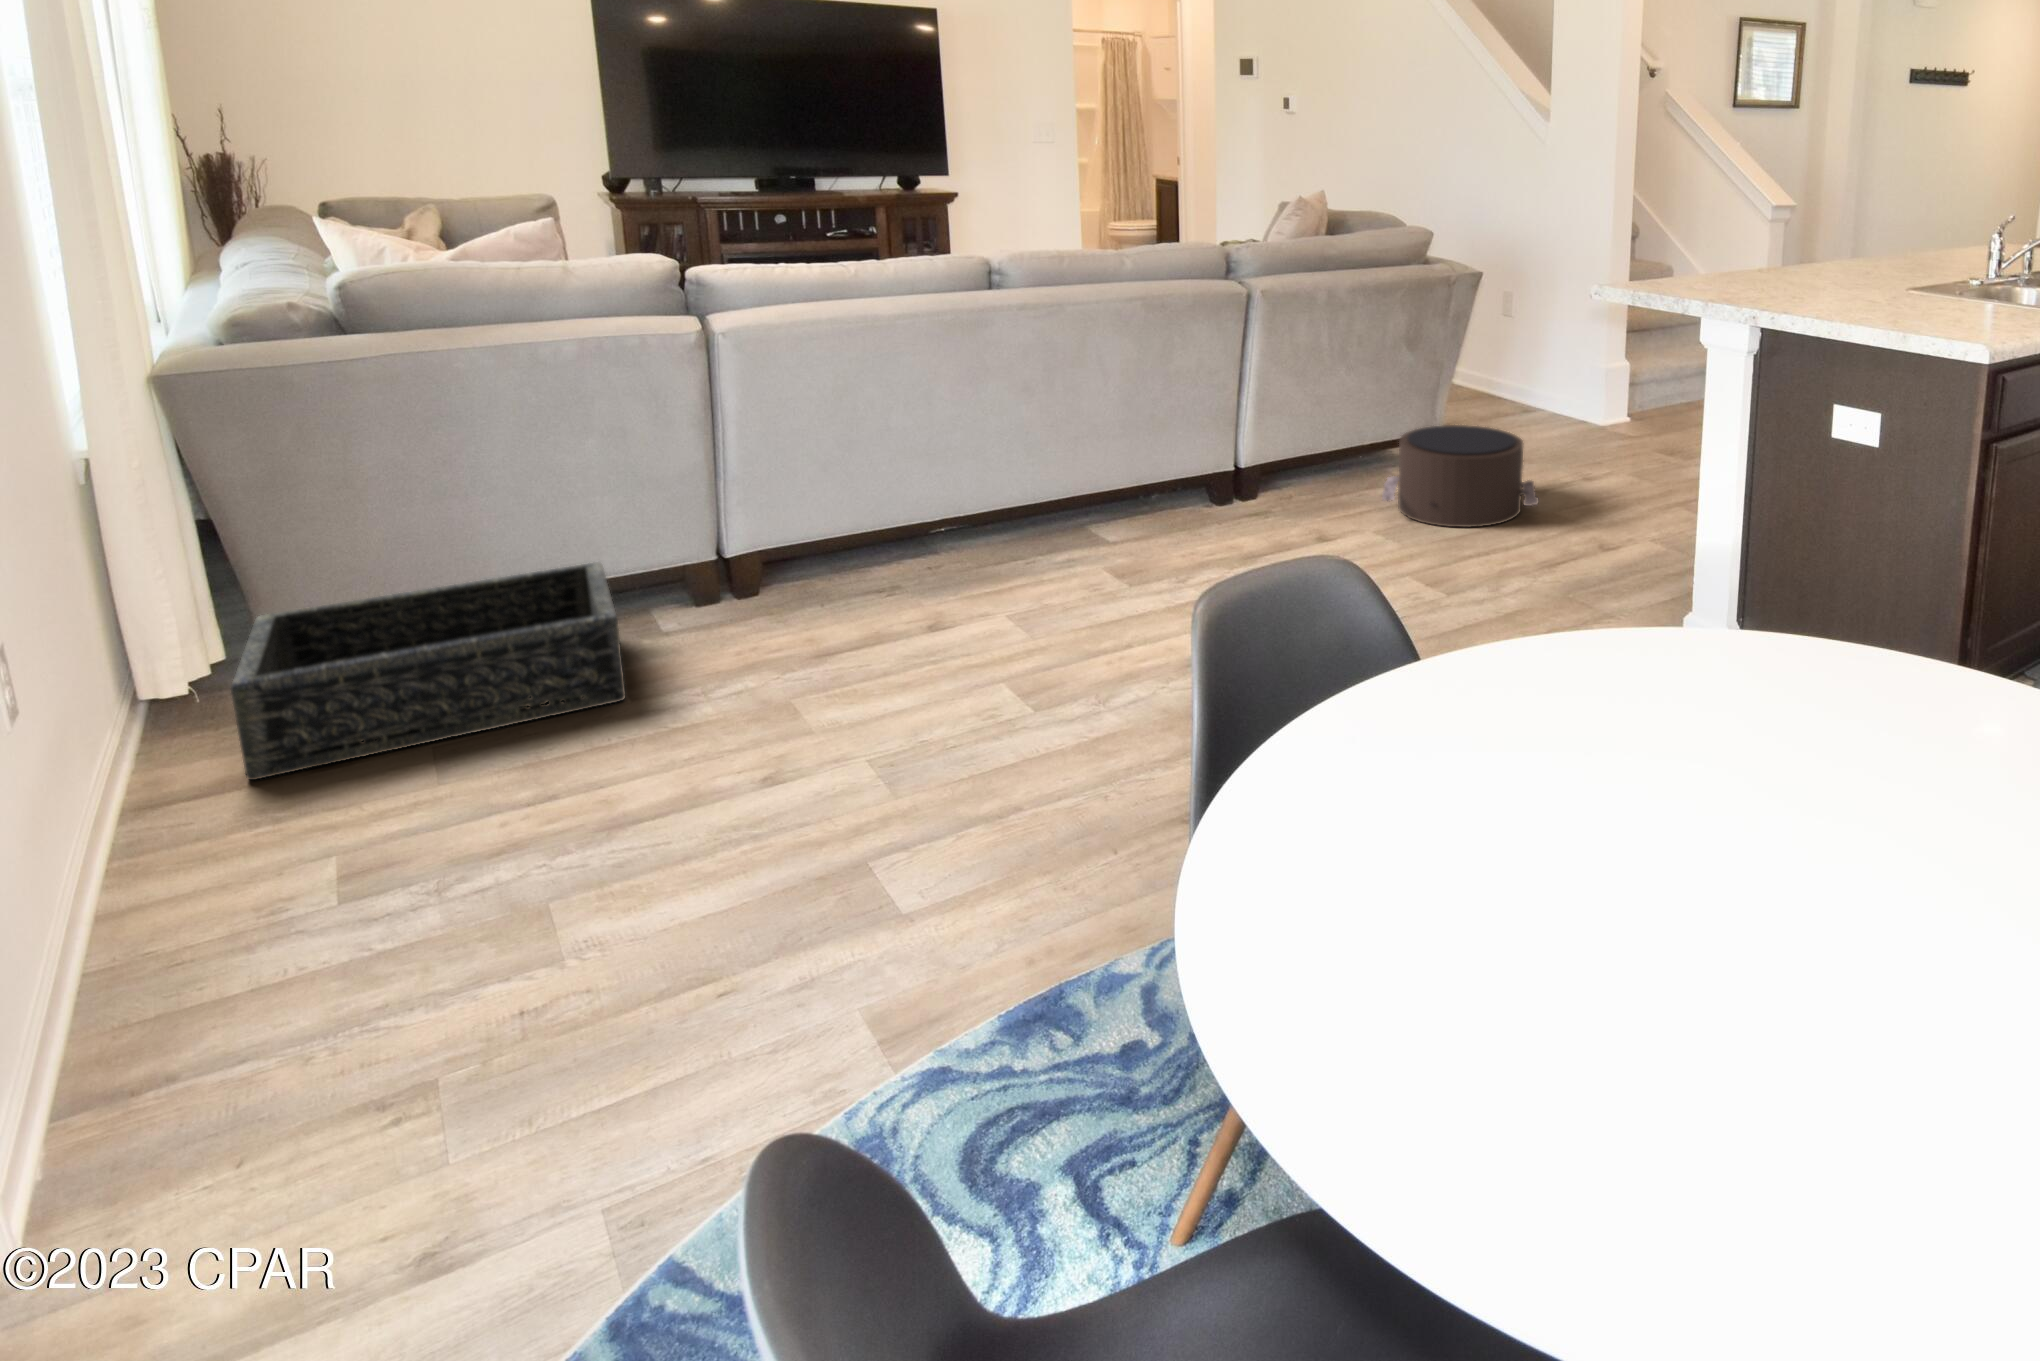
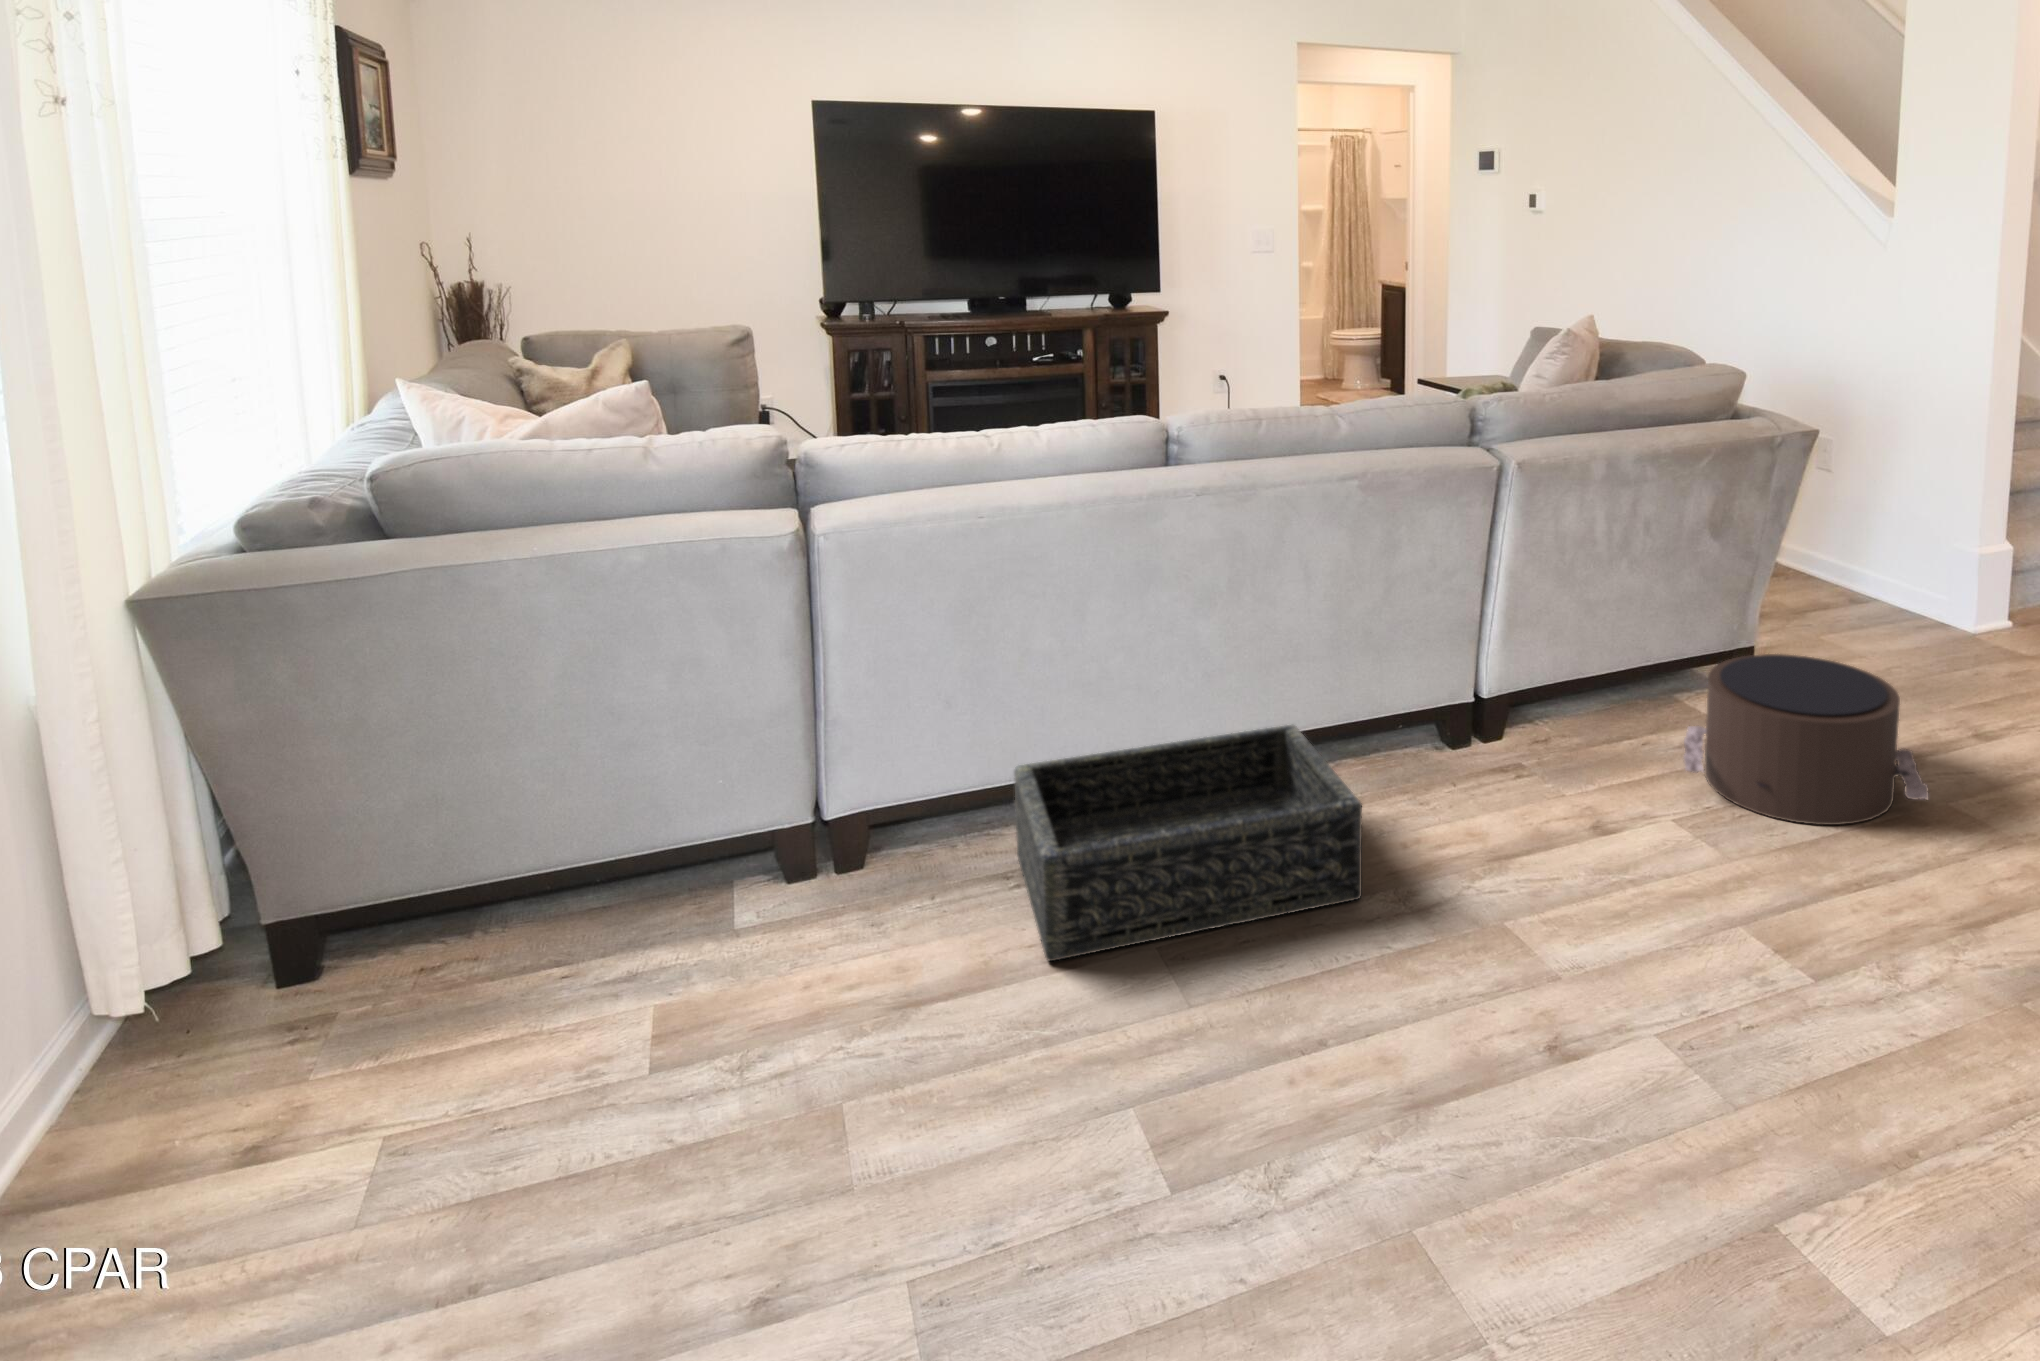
basket: present [231,562,626,780] -> present [1014,725,1362,961]

